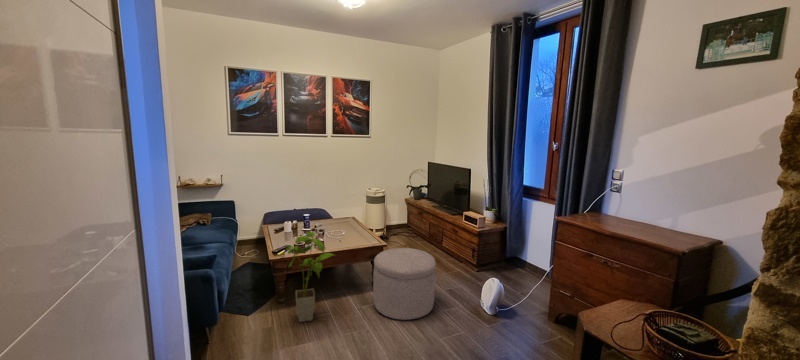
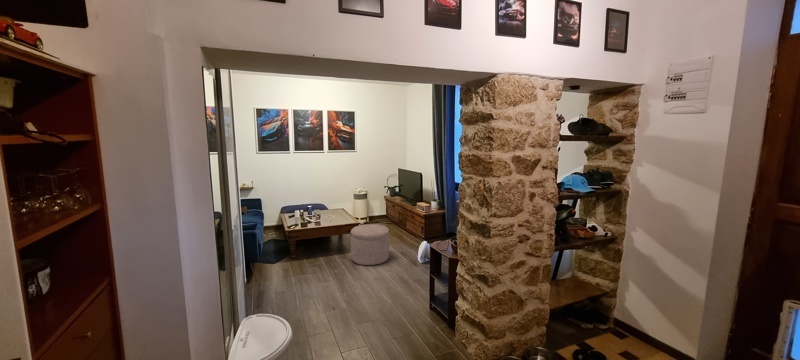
house plant: present [286,232,333,322] -> none [296,212,327,267]

